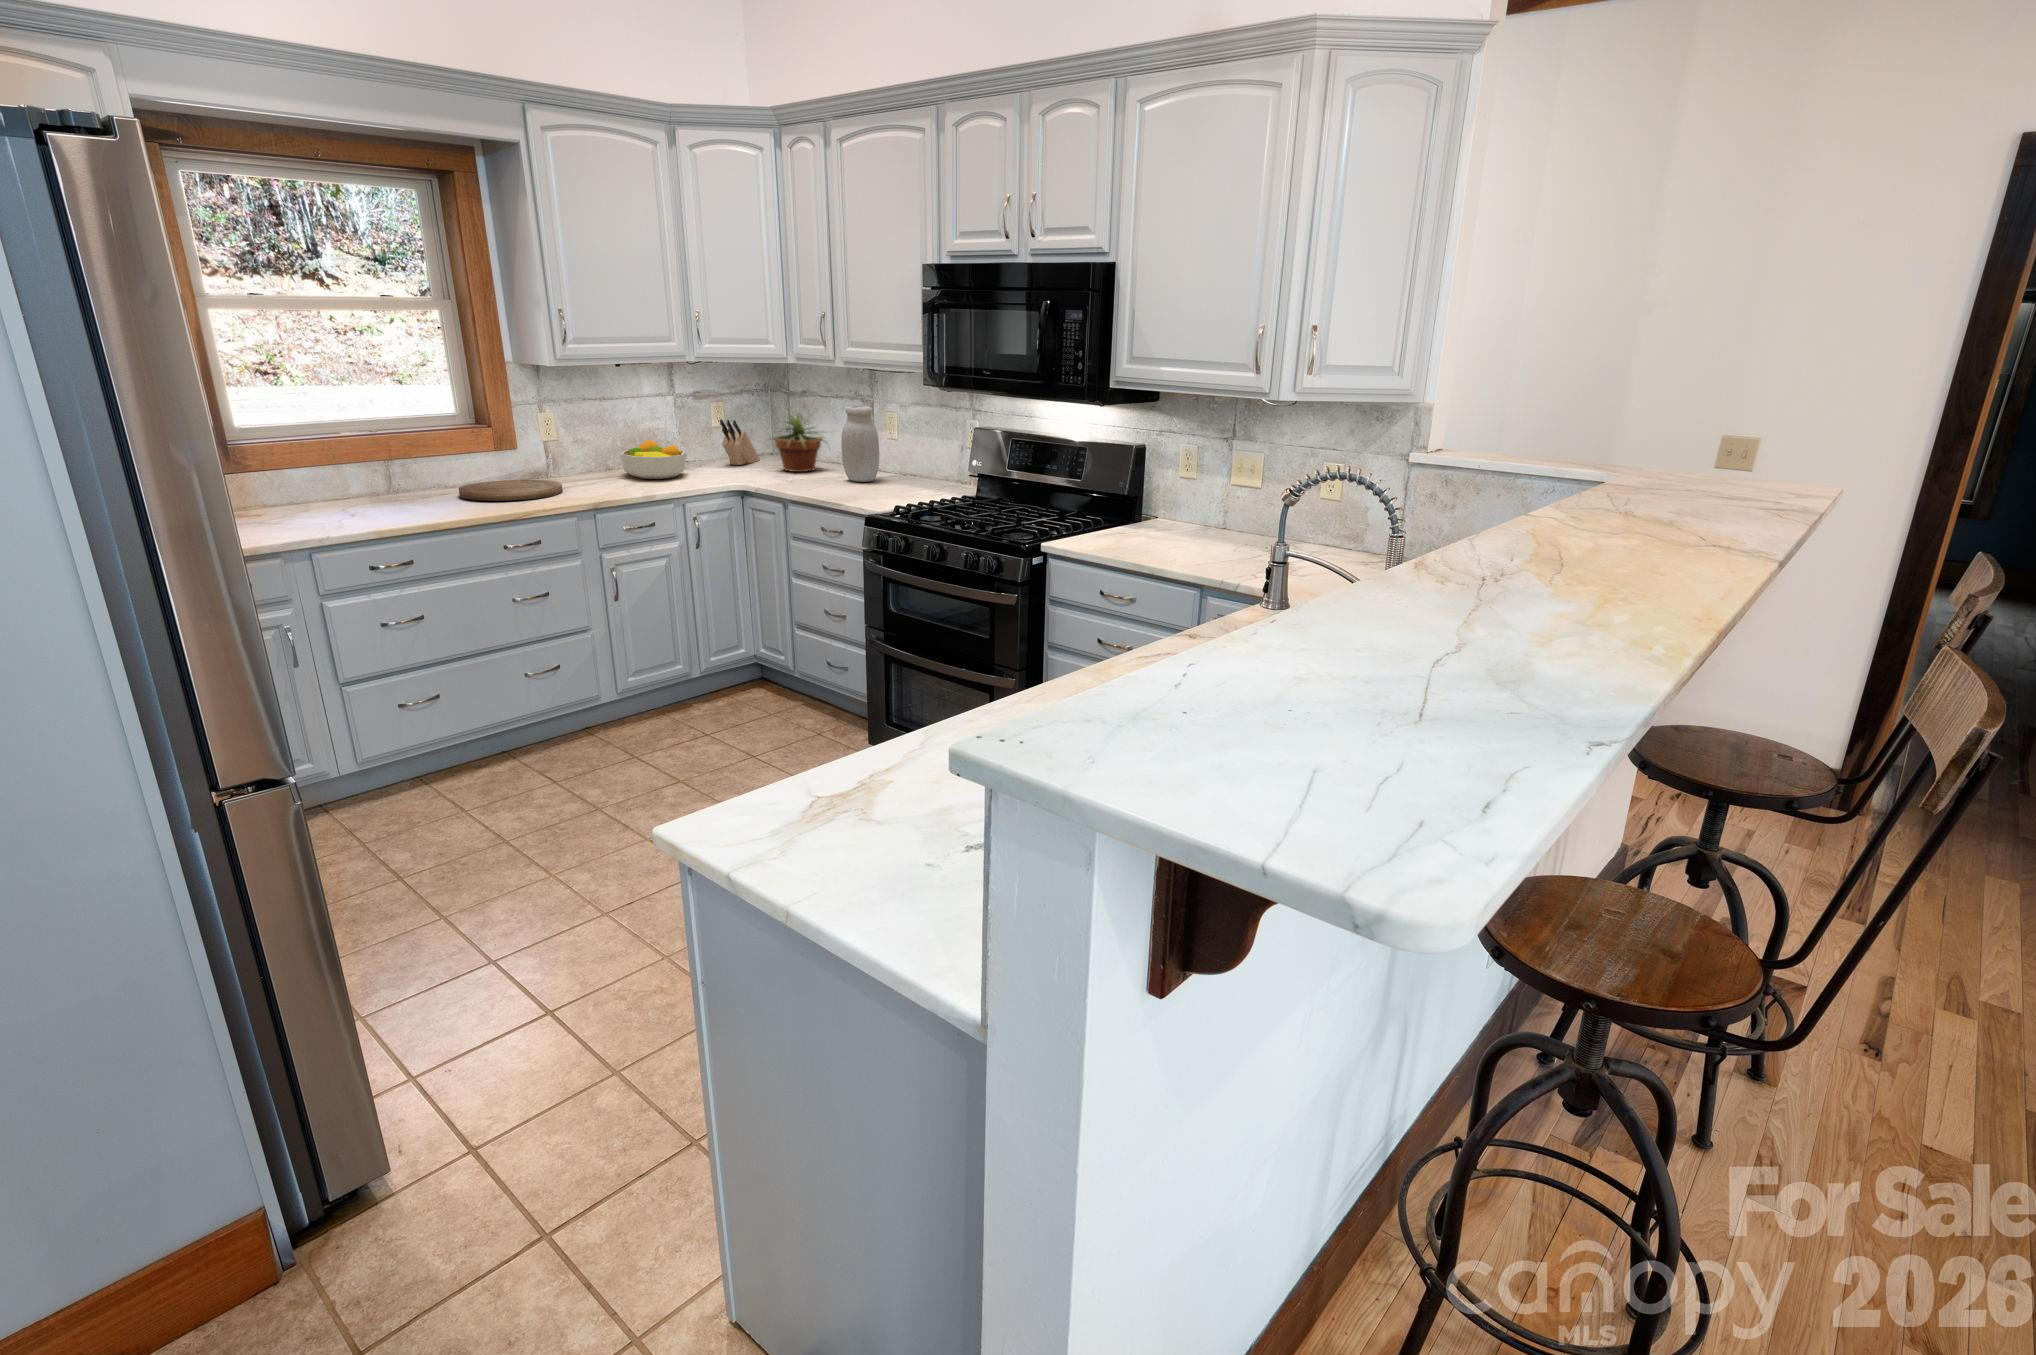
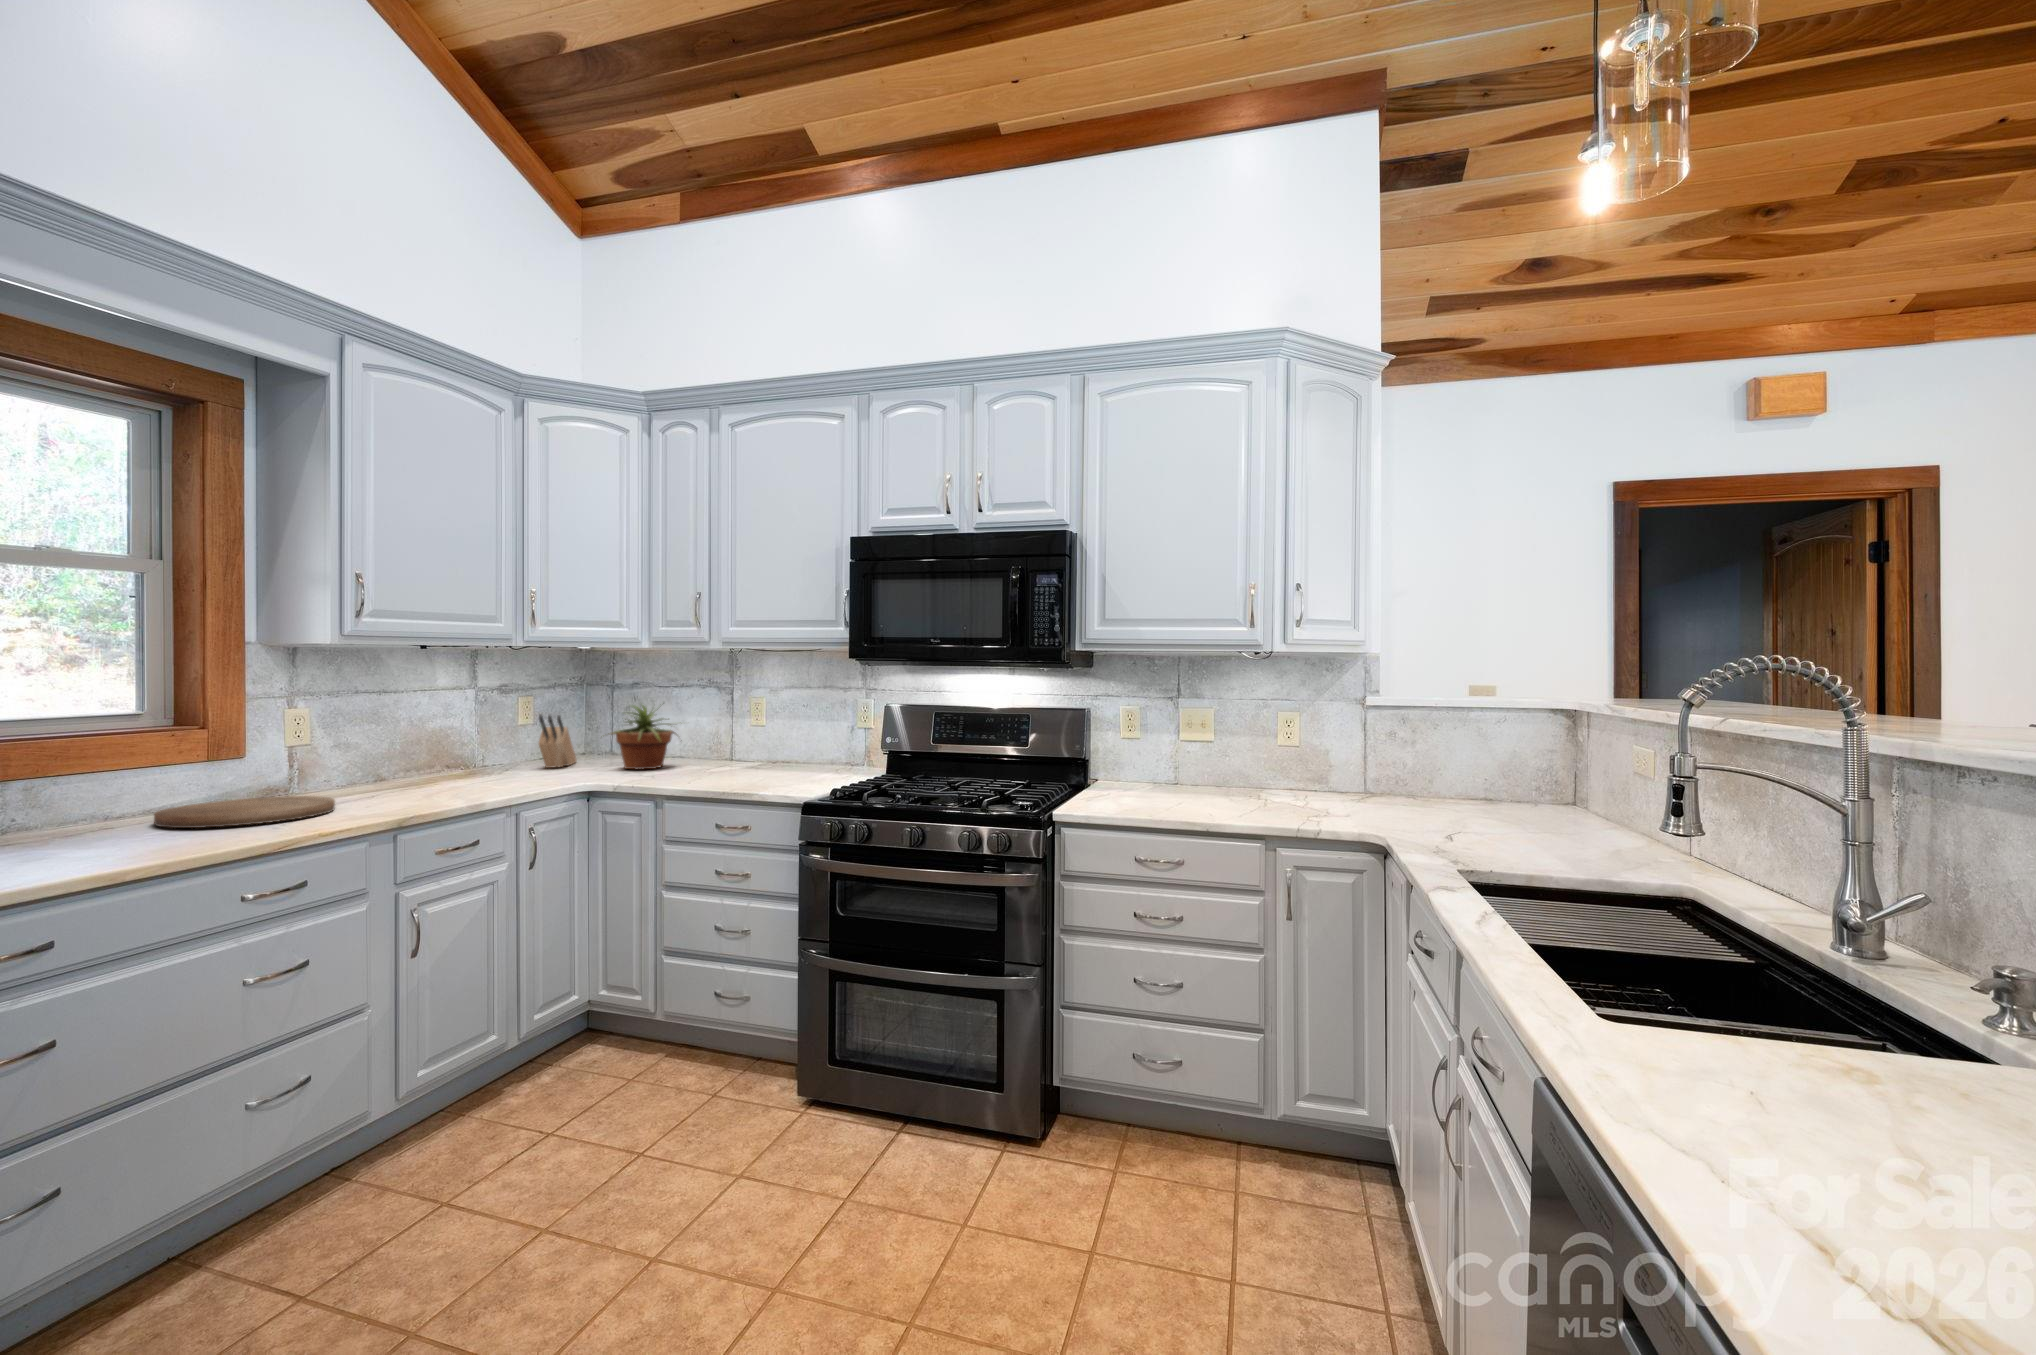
jar: present [841,406,879,482] -> none [714,690,759,773]
fruit bowl: present [621,440,685,479] -> none [410,740,504,787]

